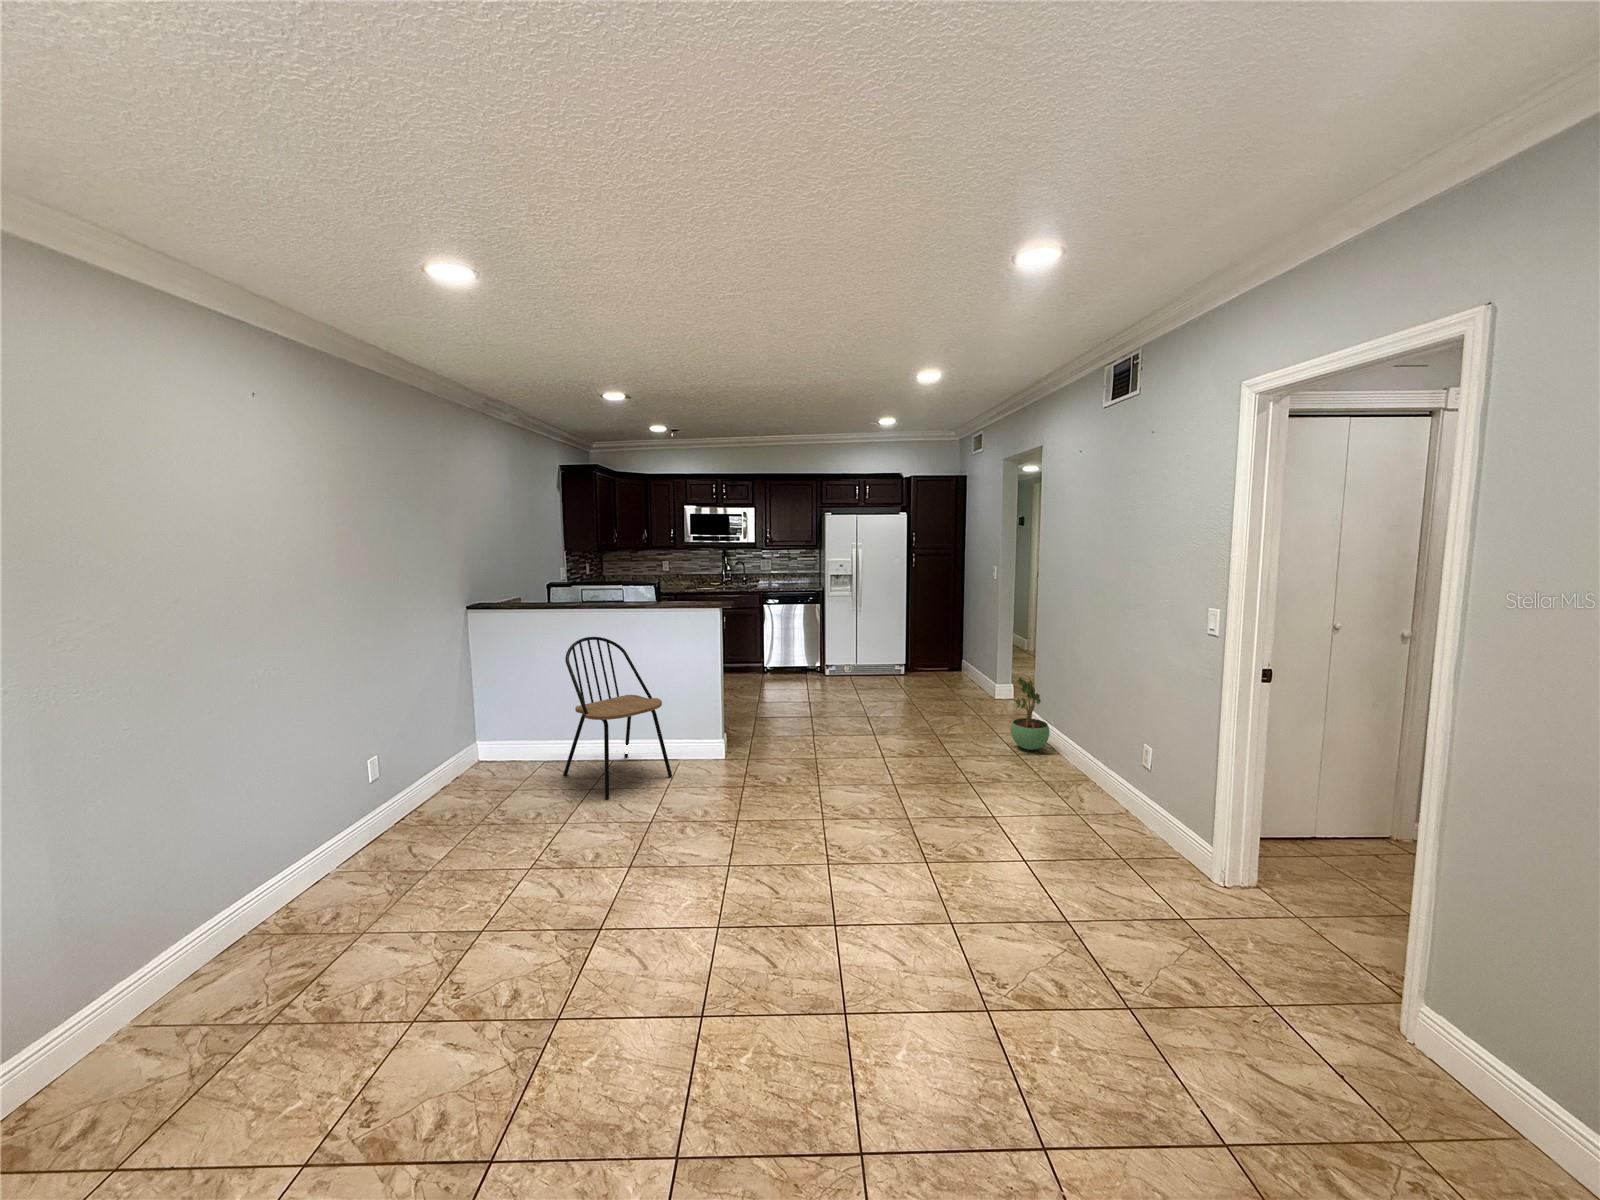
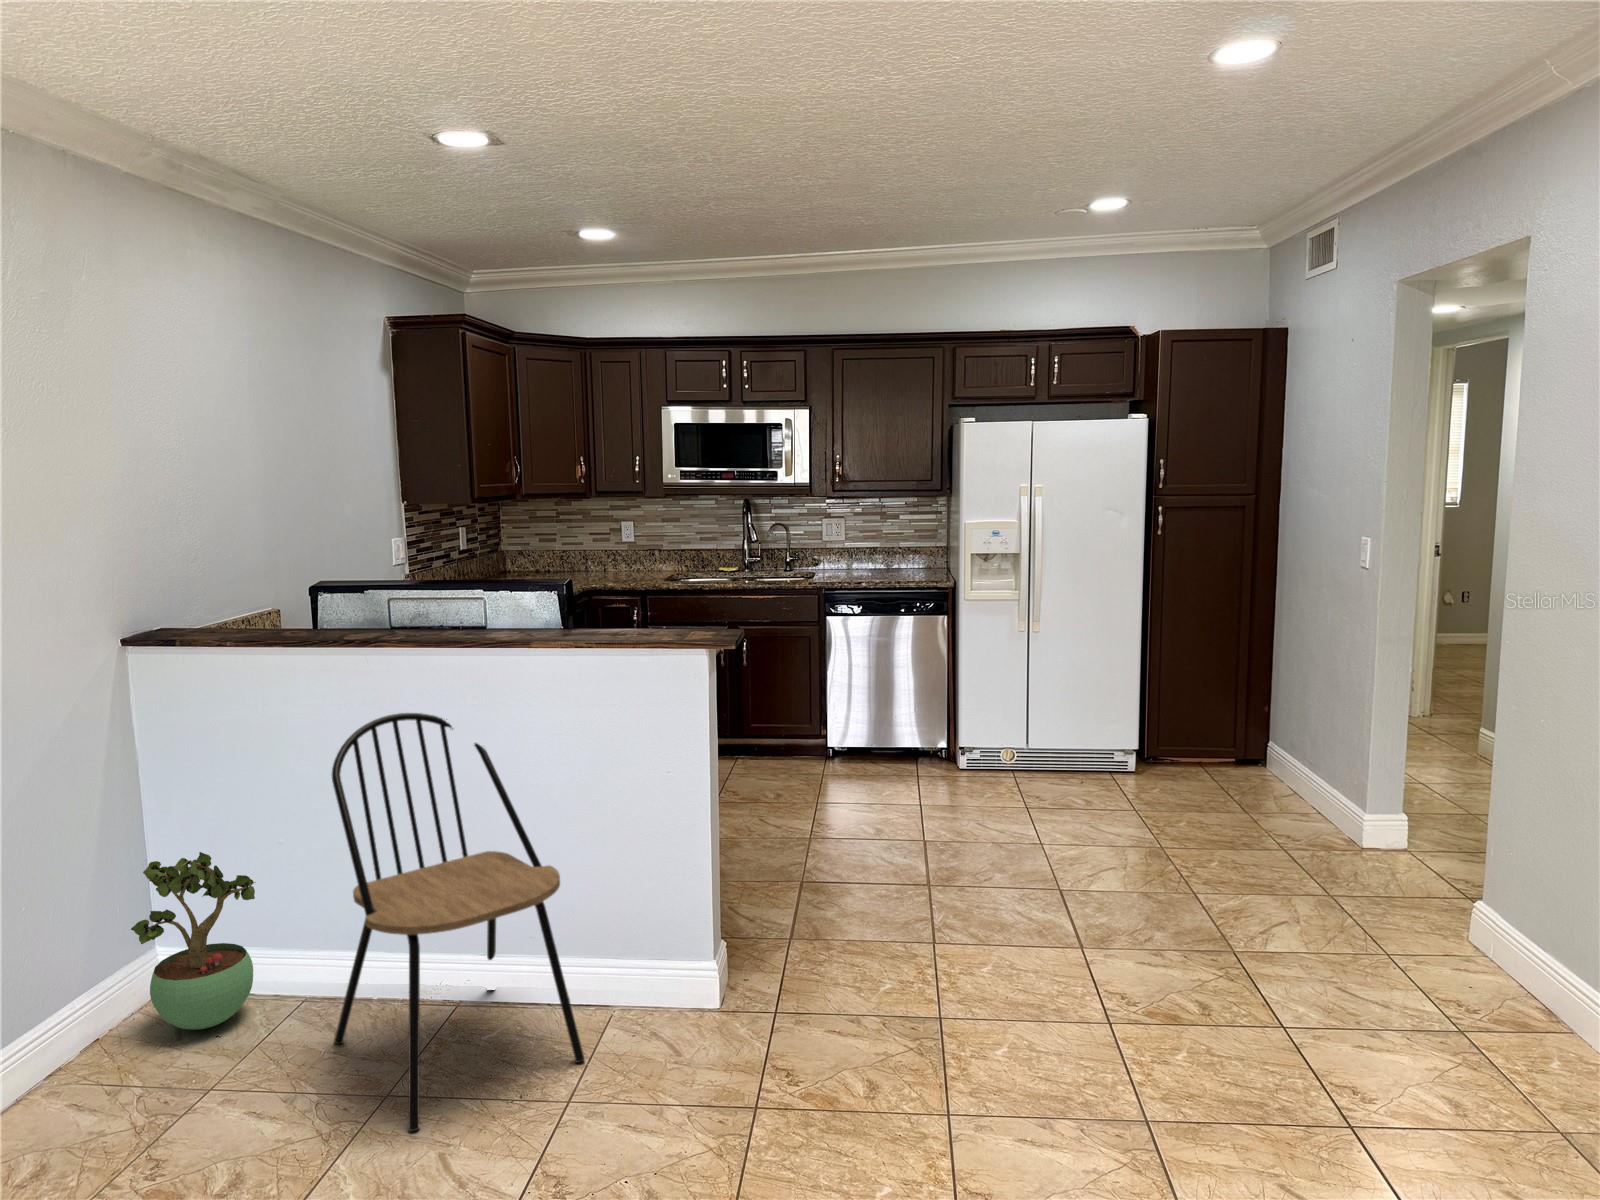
potted plant: present [1011,678,1050,750] -> present [131,852,255,1030]

